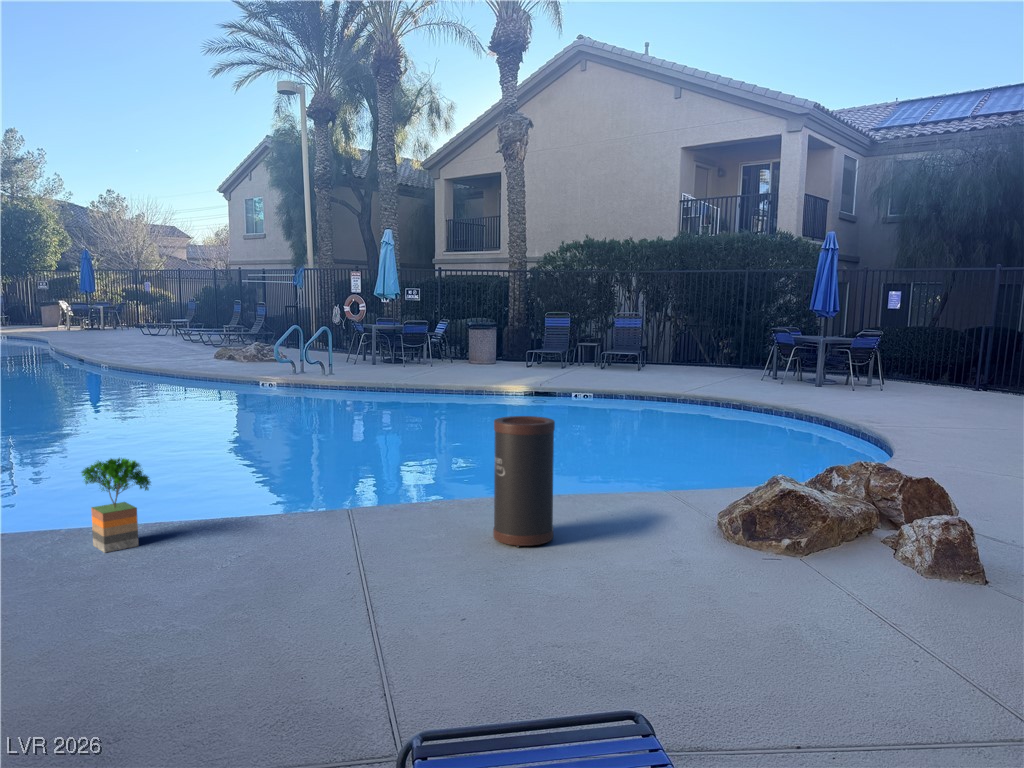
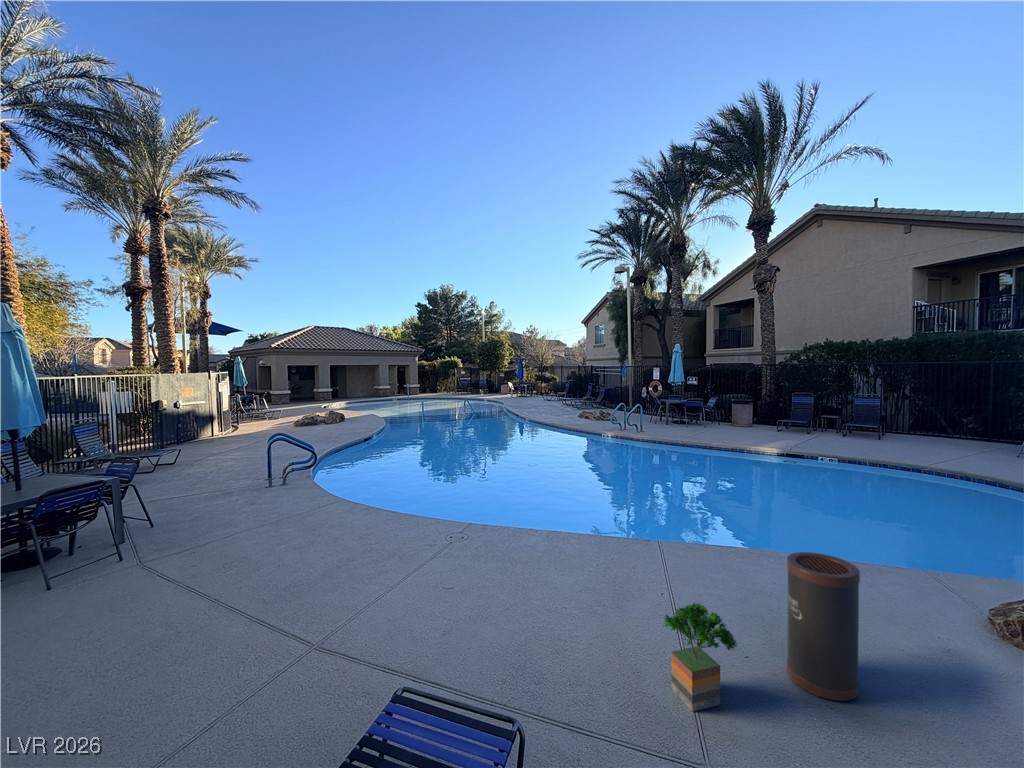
potted tree: present [82,458,151,553] -> present [663,603,737,712]

